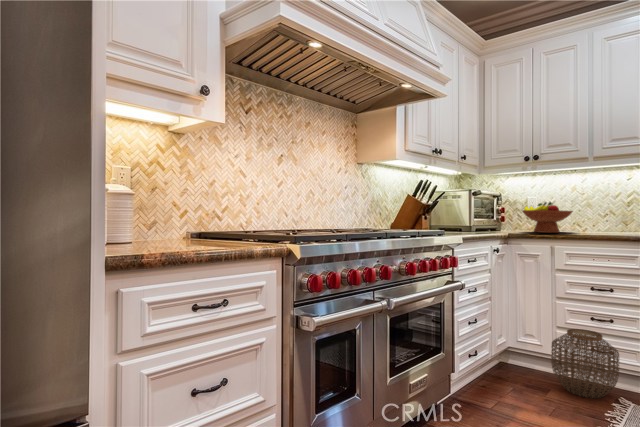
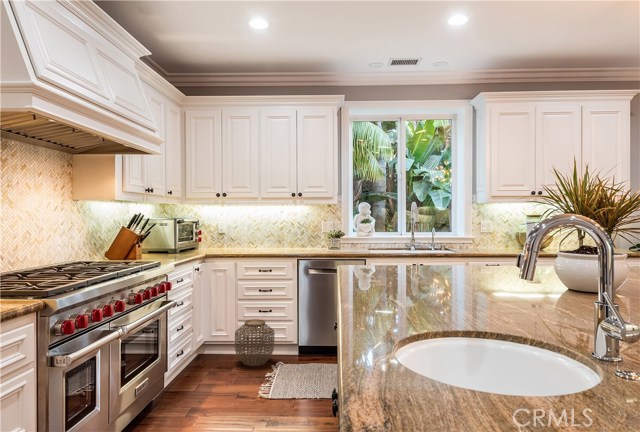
fruit bowl: present [522,202,573,233] -> none [214,229,249,252]

